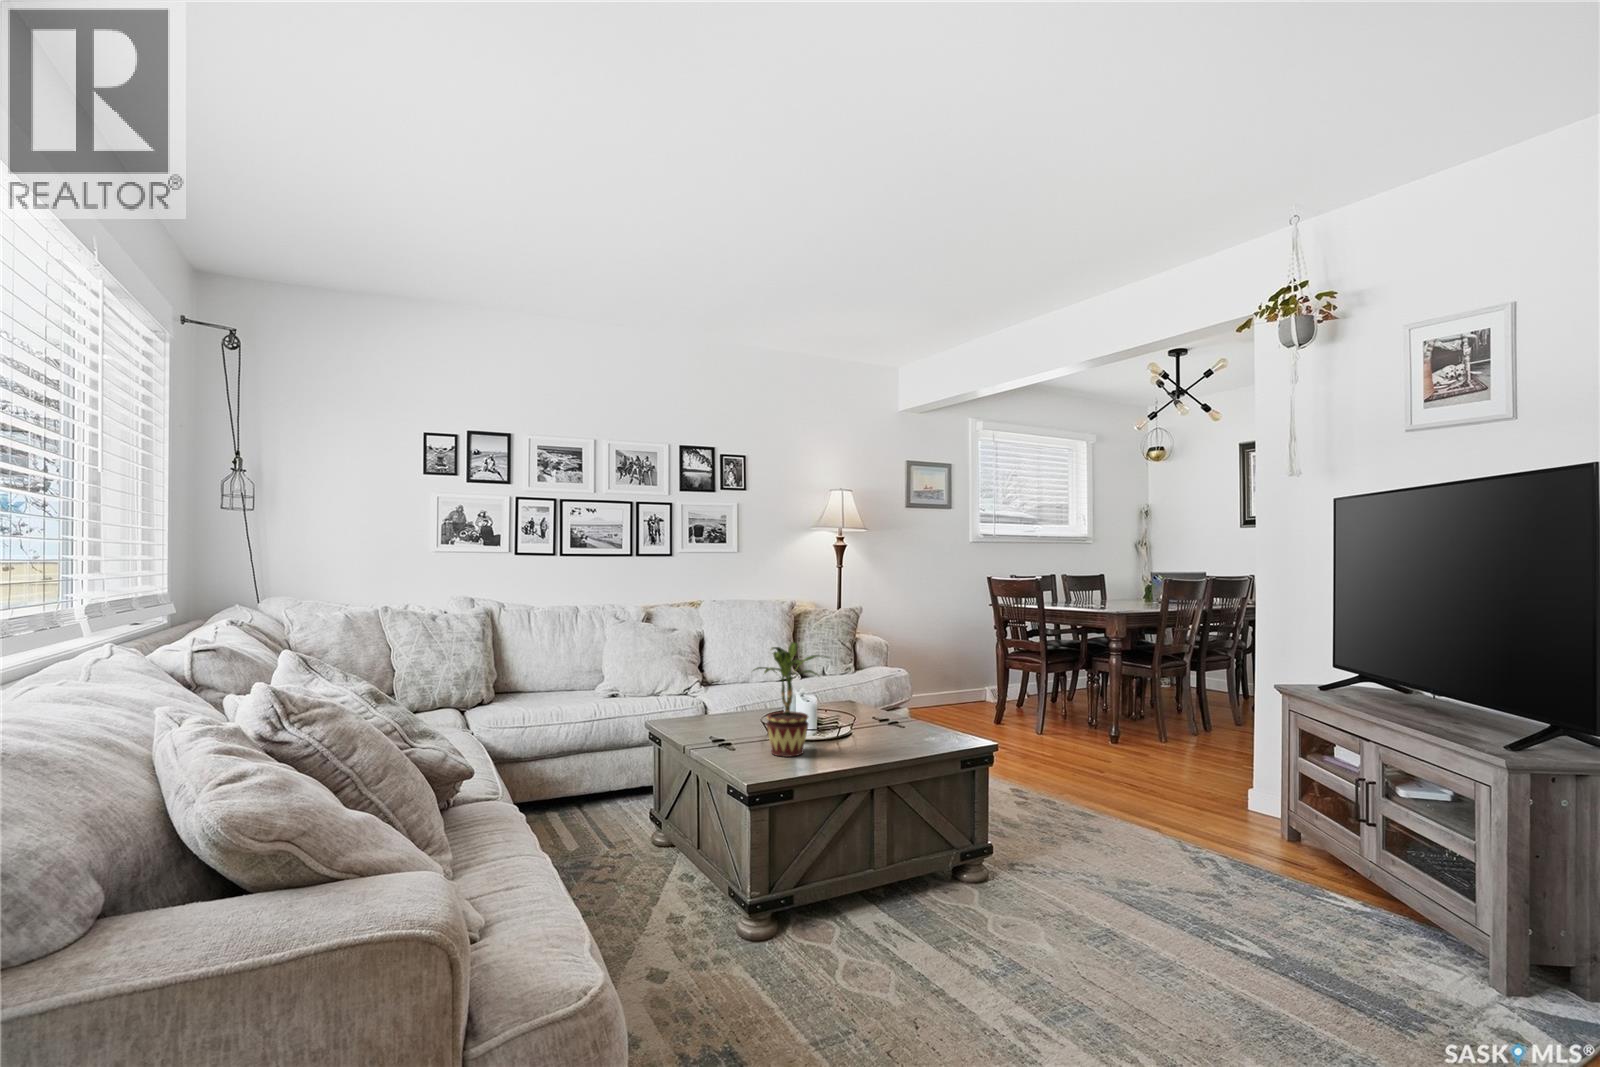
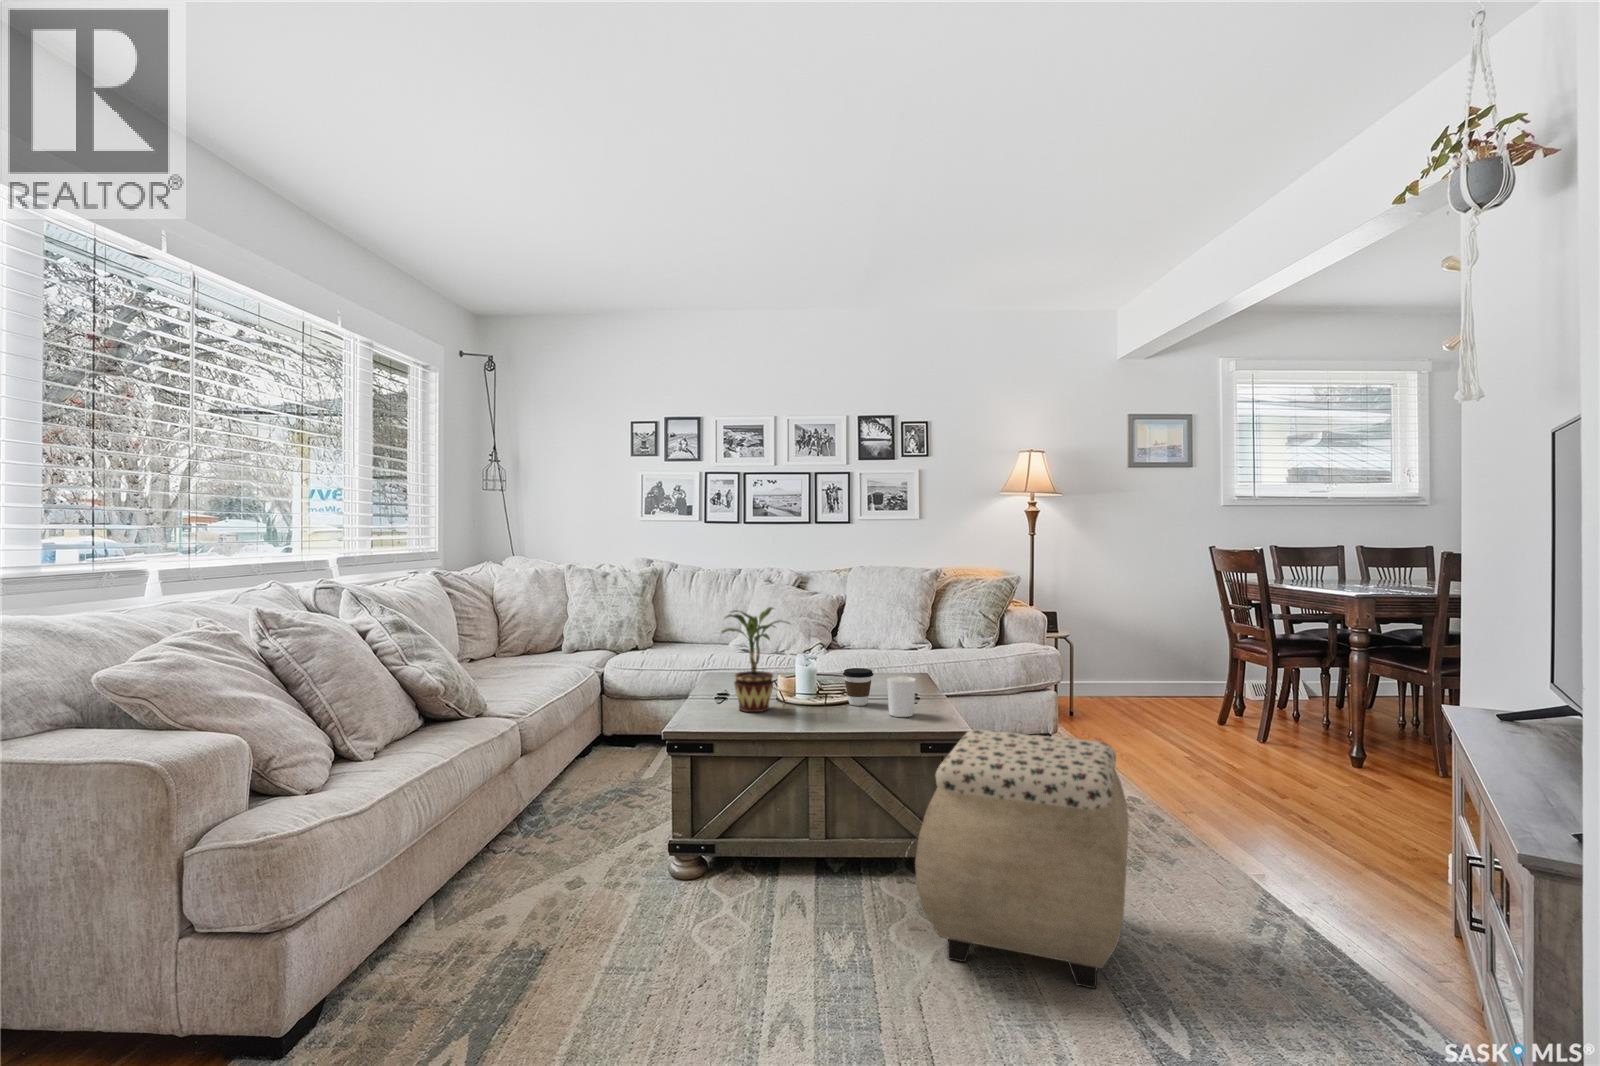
coffee cup: none [854,699,885,737] -> present [843,668,873,706]
candle holder: none [914,703,943,743] -> present [887,676,916,717]
ottoman: none [1025,741,1272,962] -> present [915,729,1129,989]

